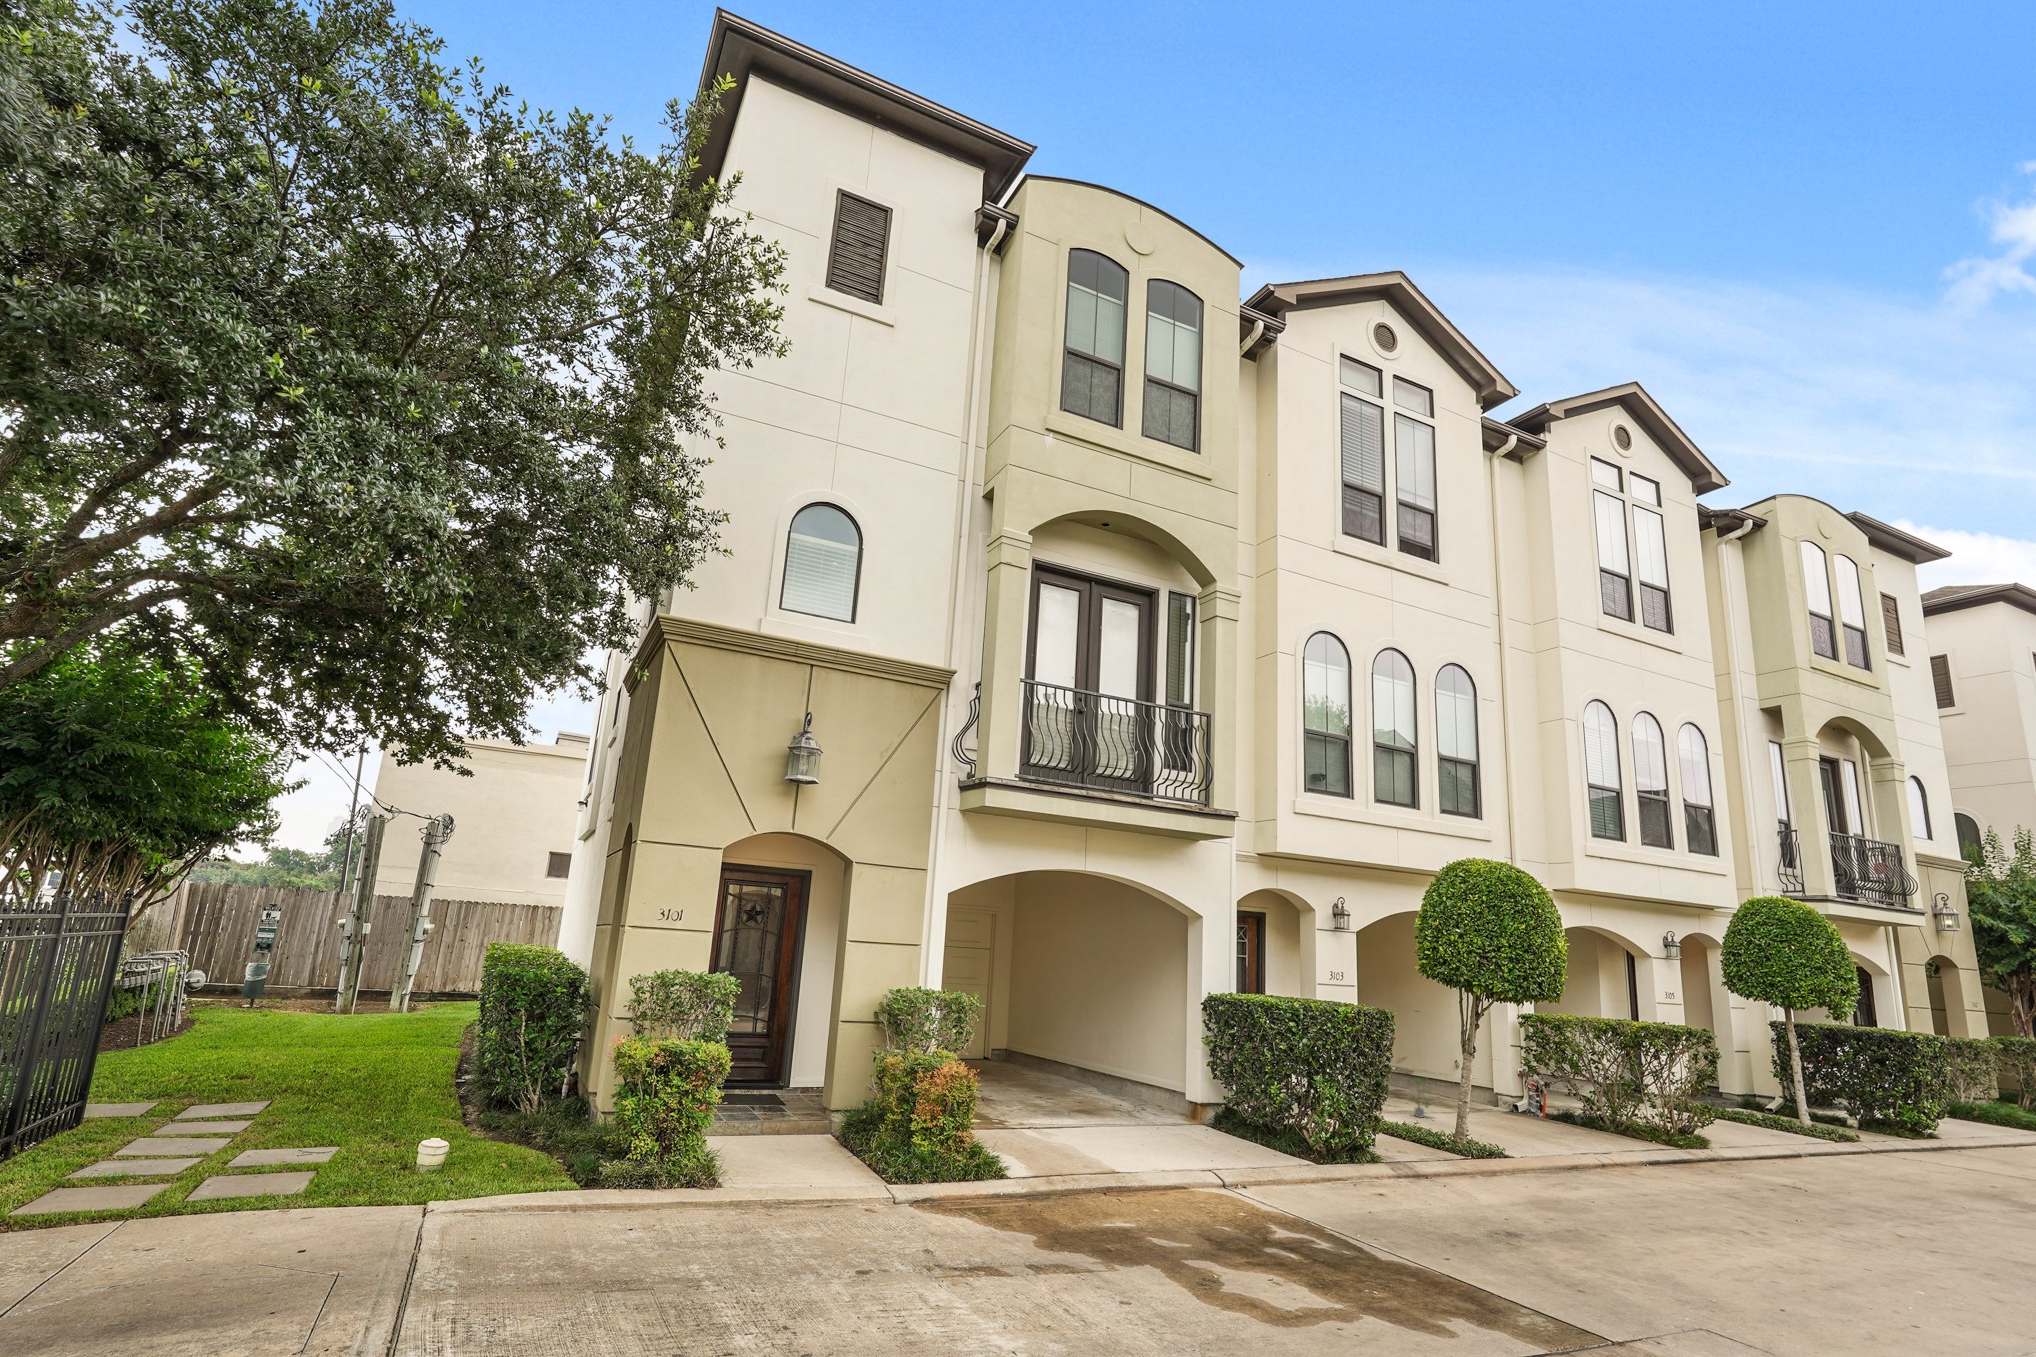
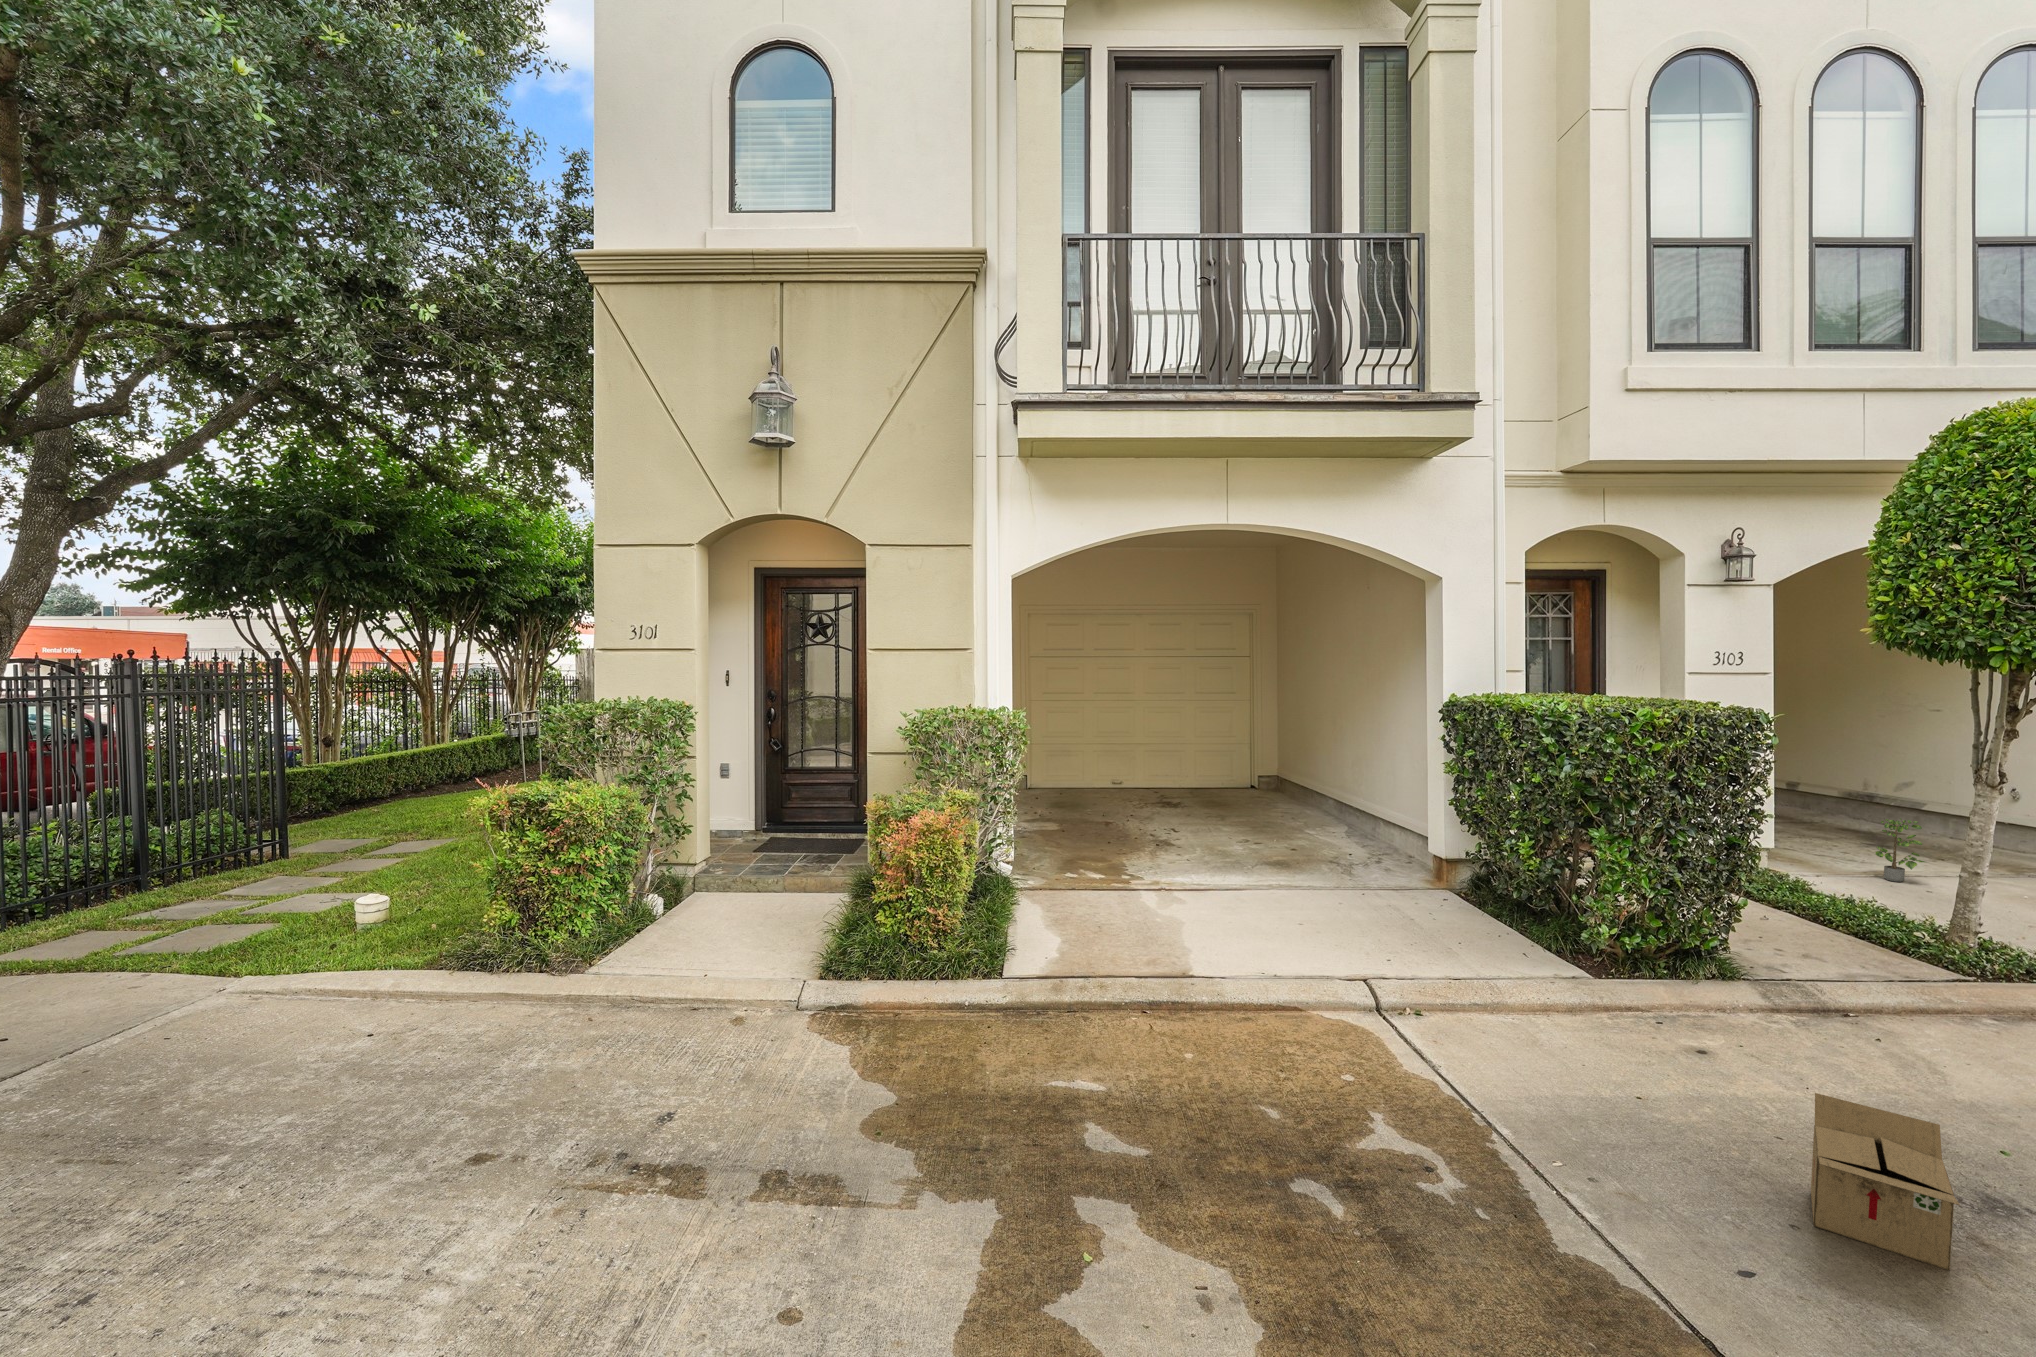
cardboard box: none [1441,1182,1496,1242] -> present [1811,1093,1960,1270]

